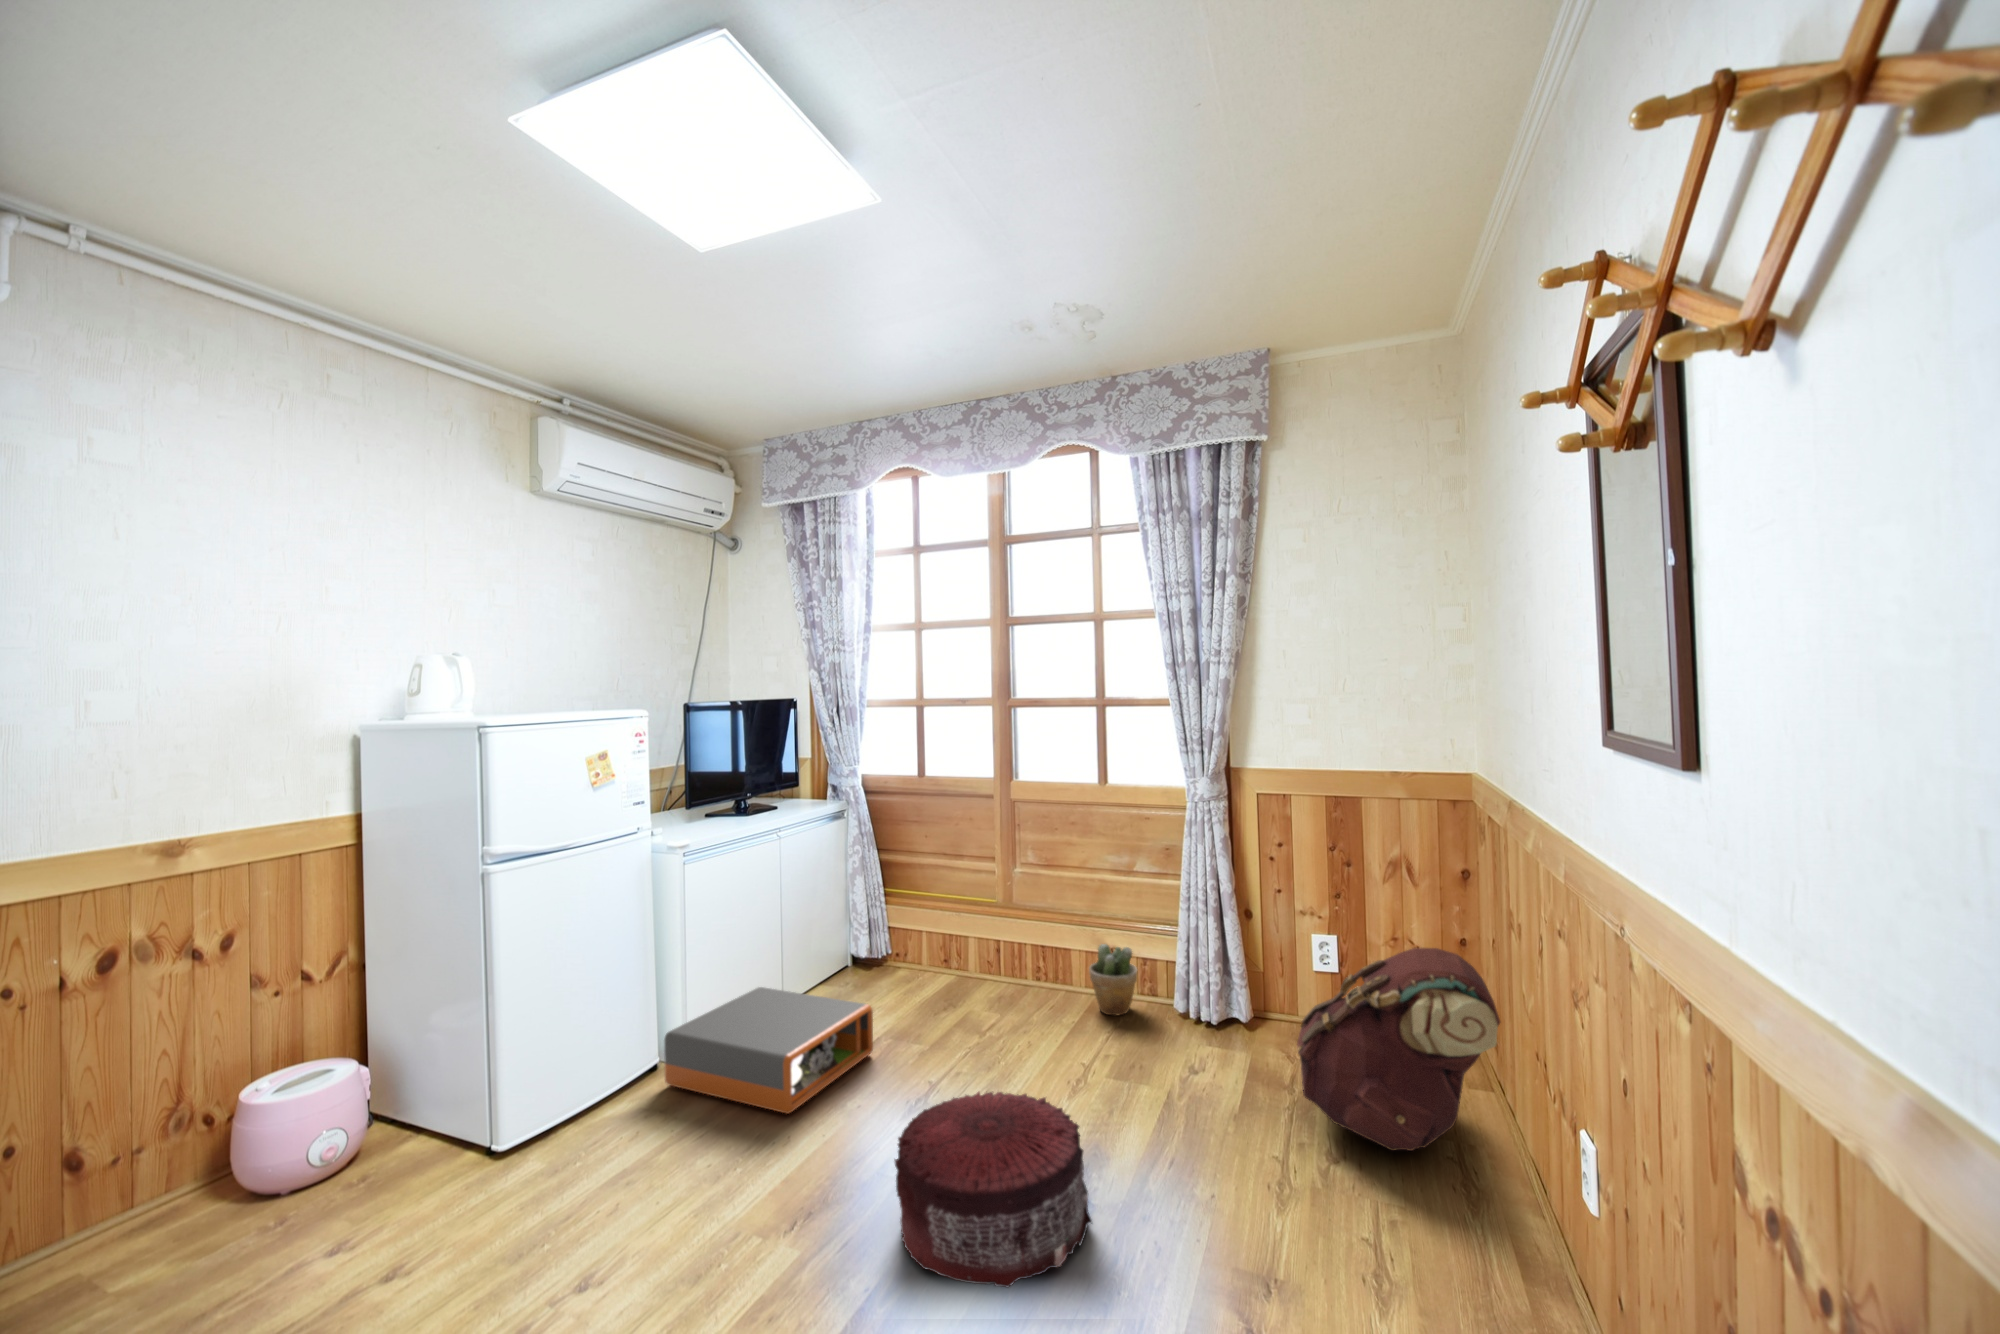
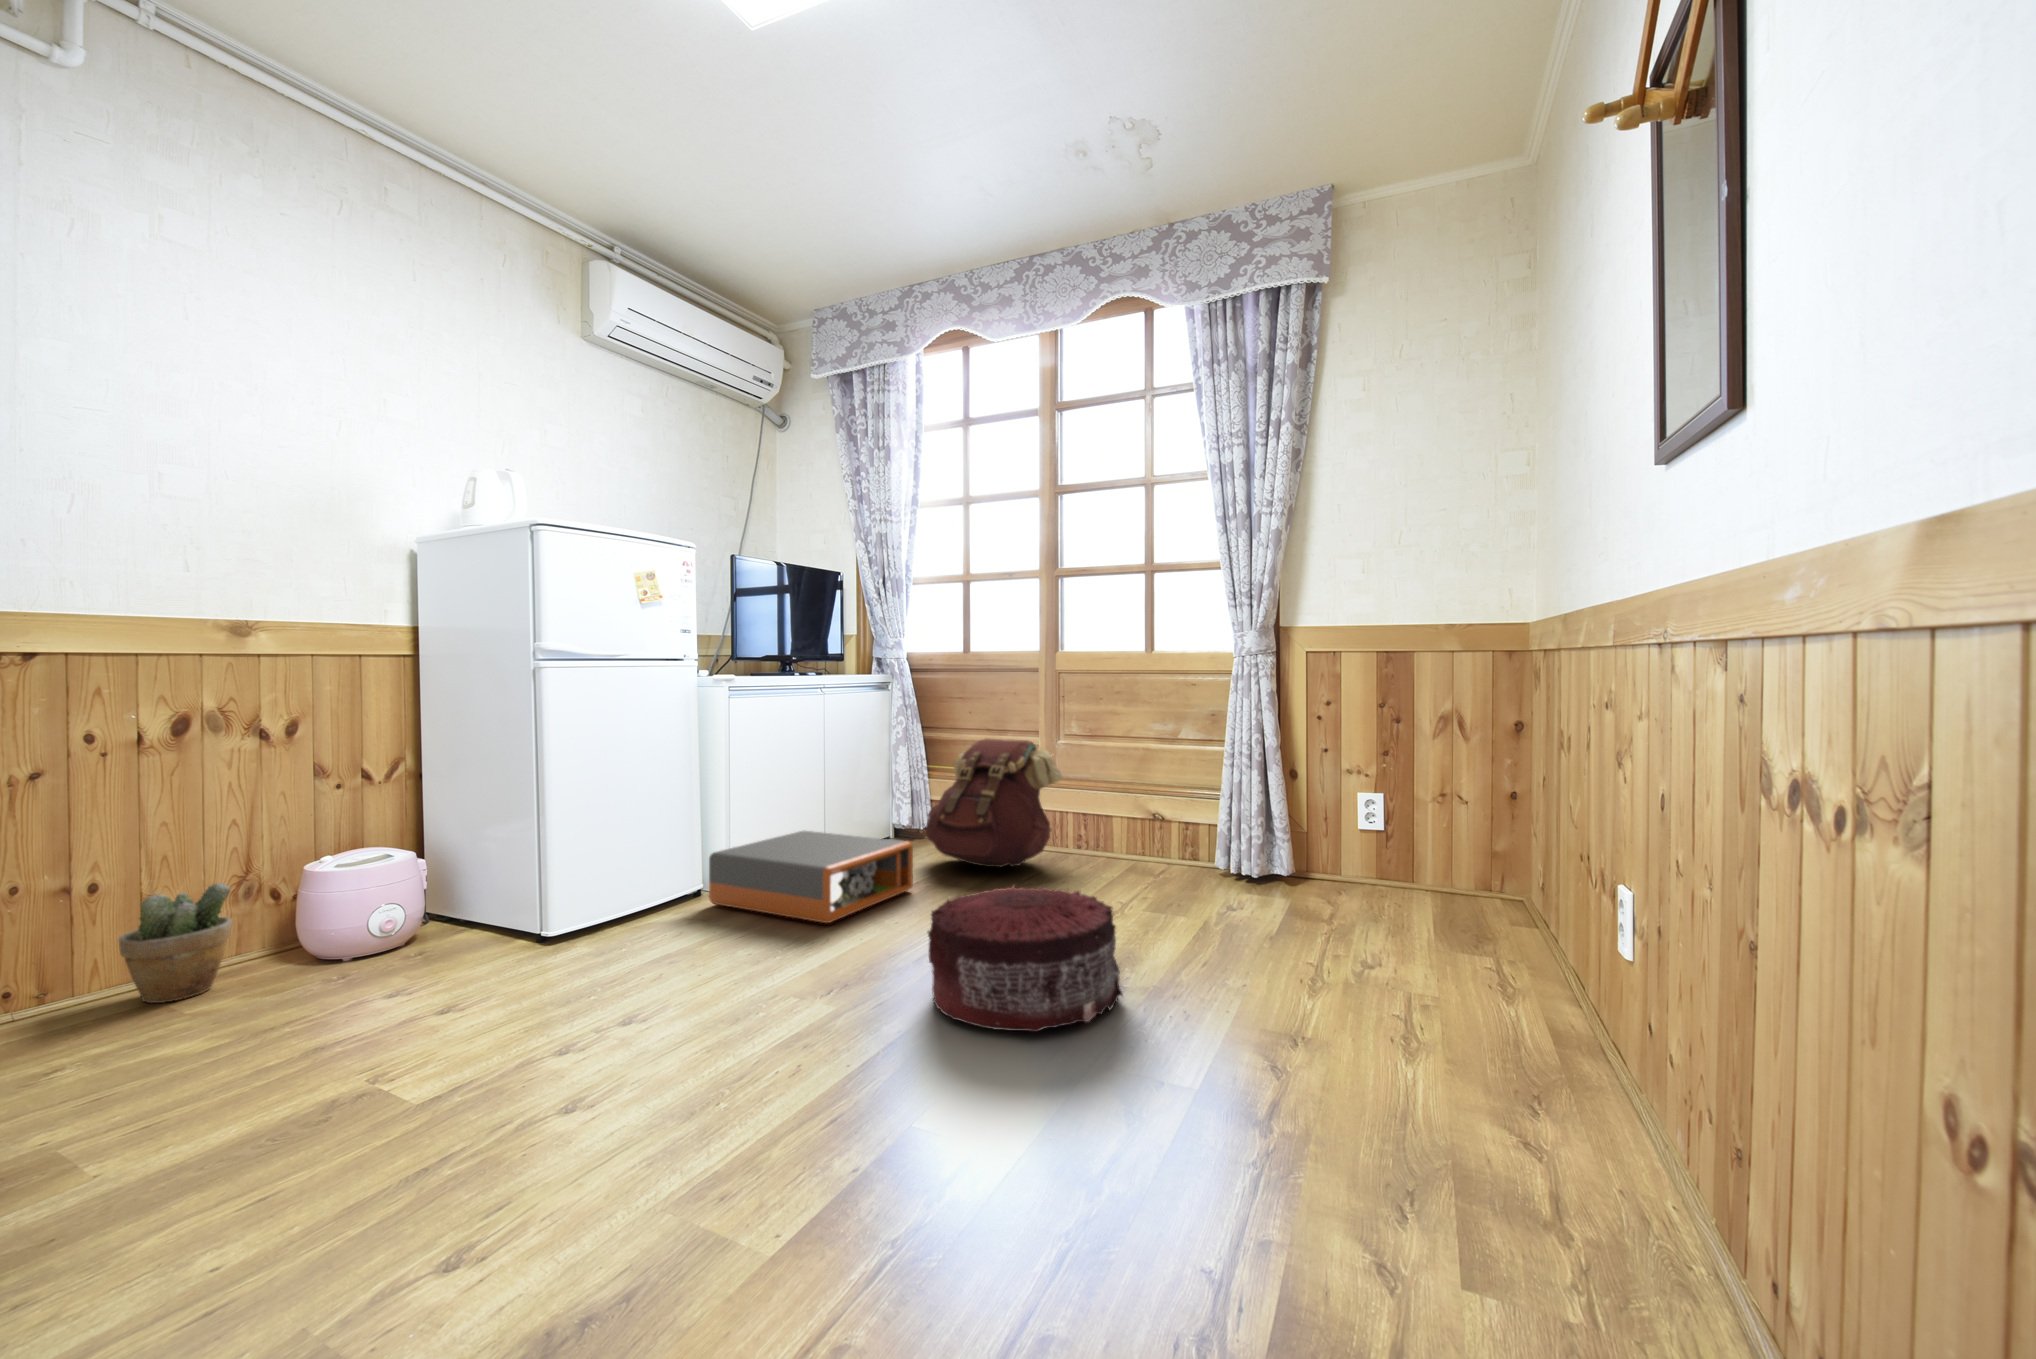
potted plant: present [1089,944,1137,1015] -> present [119,883,232,1003]
backpack: present [1297,948,1500,1151] -> present [926,738,1062,867]

